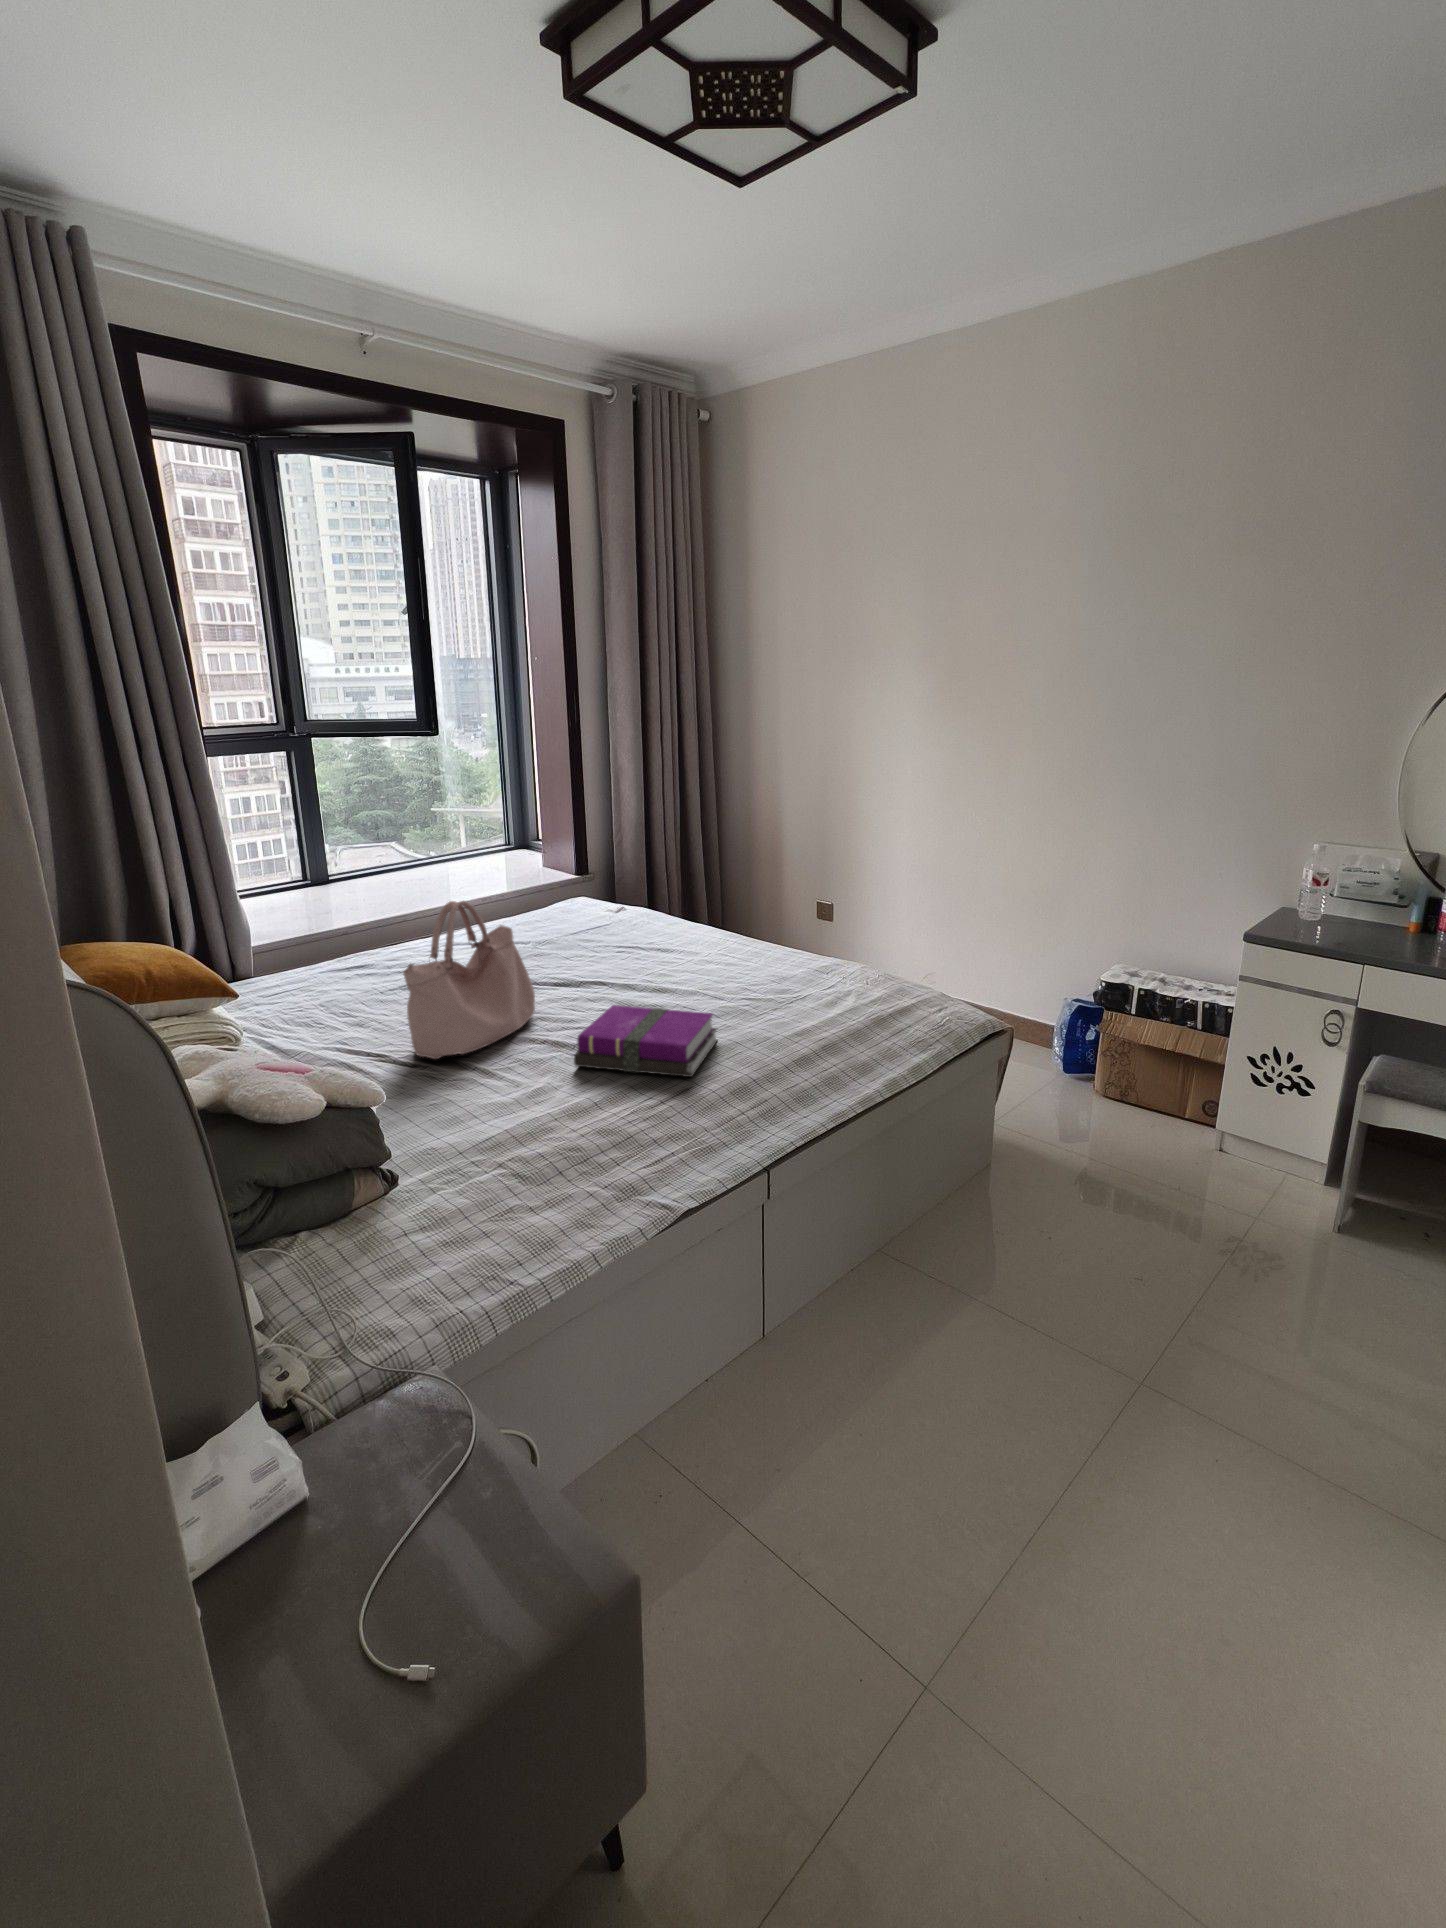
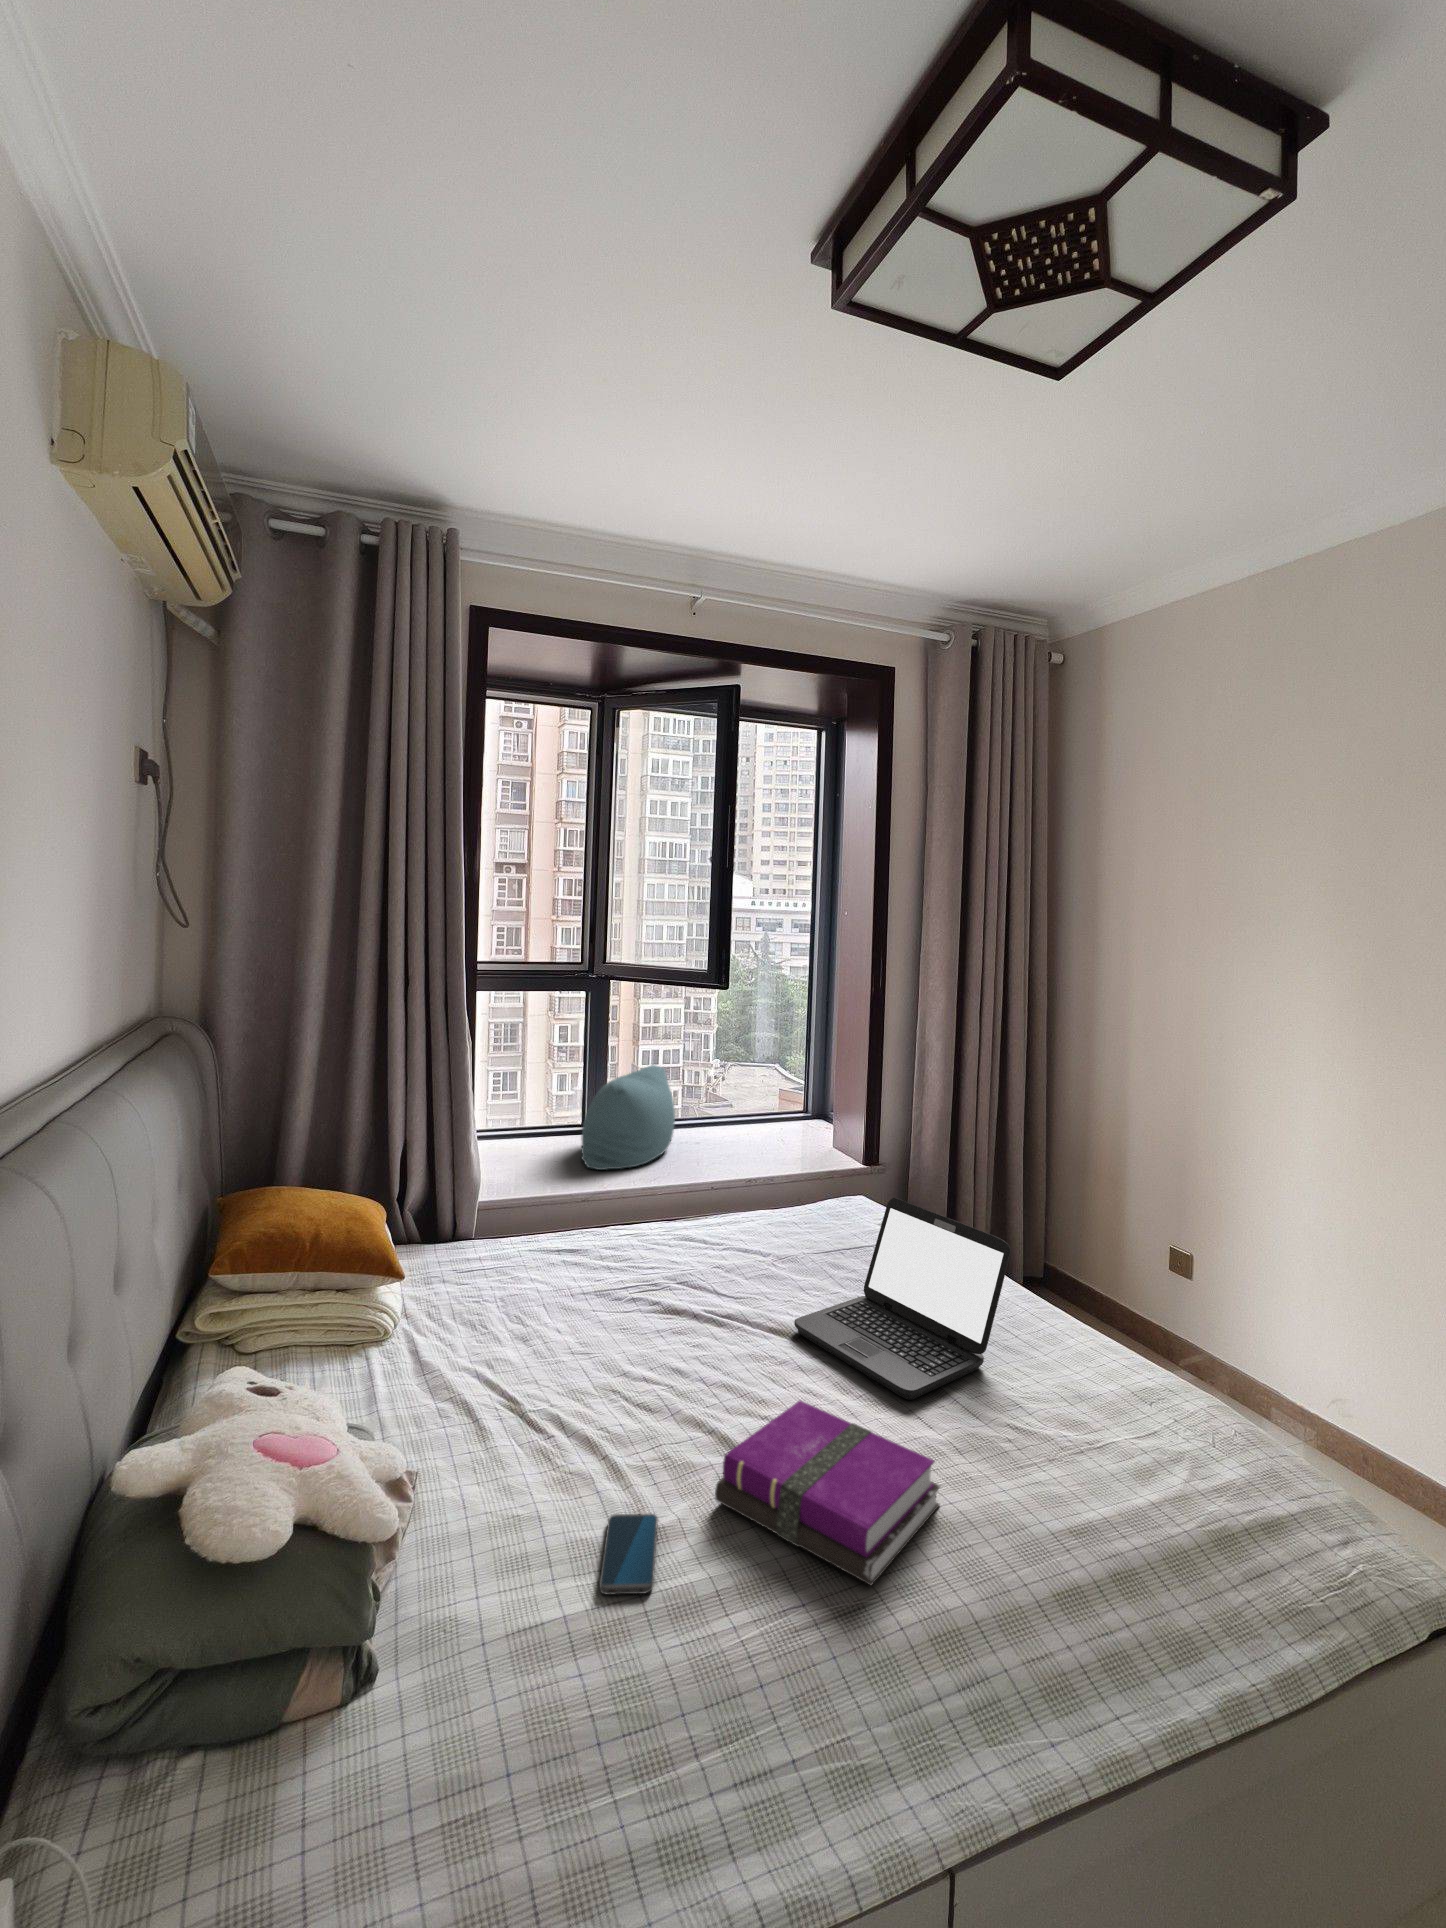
cushion: none [313,821,402,917] -> present [581,1065,675,1170]
laptop: none [581,880,733,1000] -> present [794,1198,1011,1400]
handbag: present [403,901,535,1059] -> none [533,1211,717,1432]
smartphone: none [506,1080,556,1117] -> present [599,1514,658,1594]

